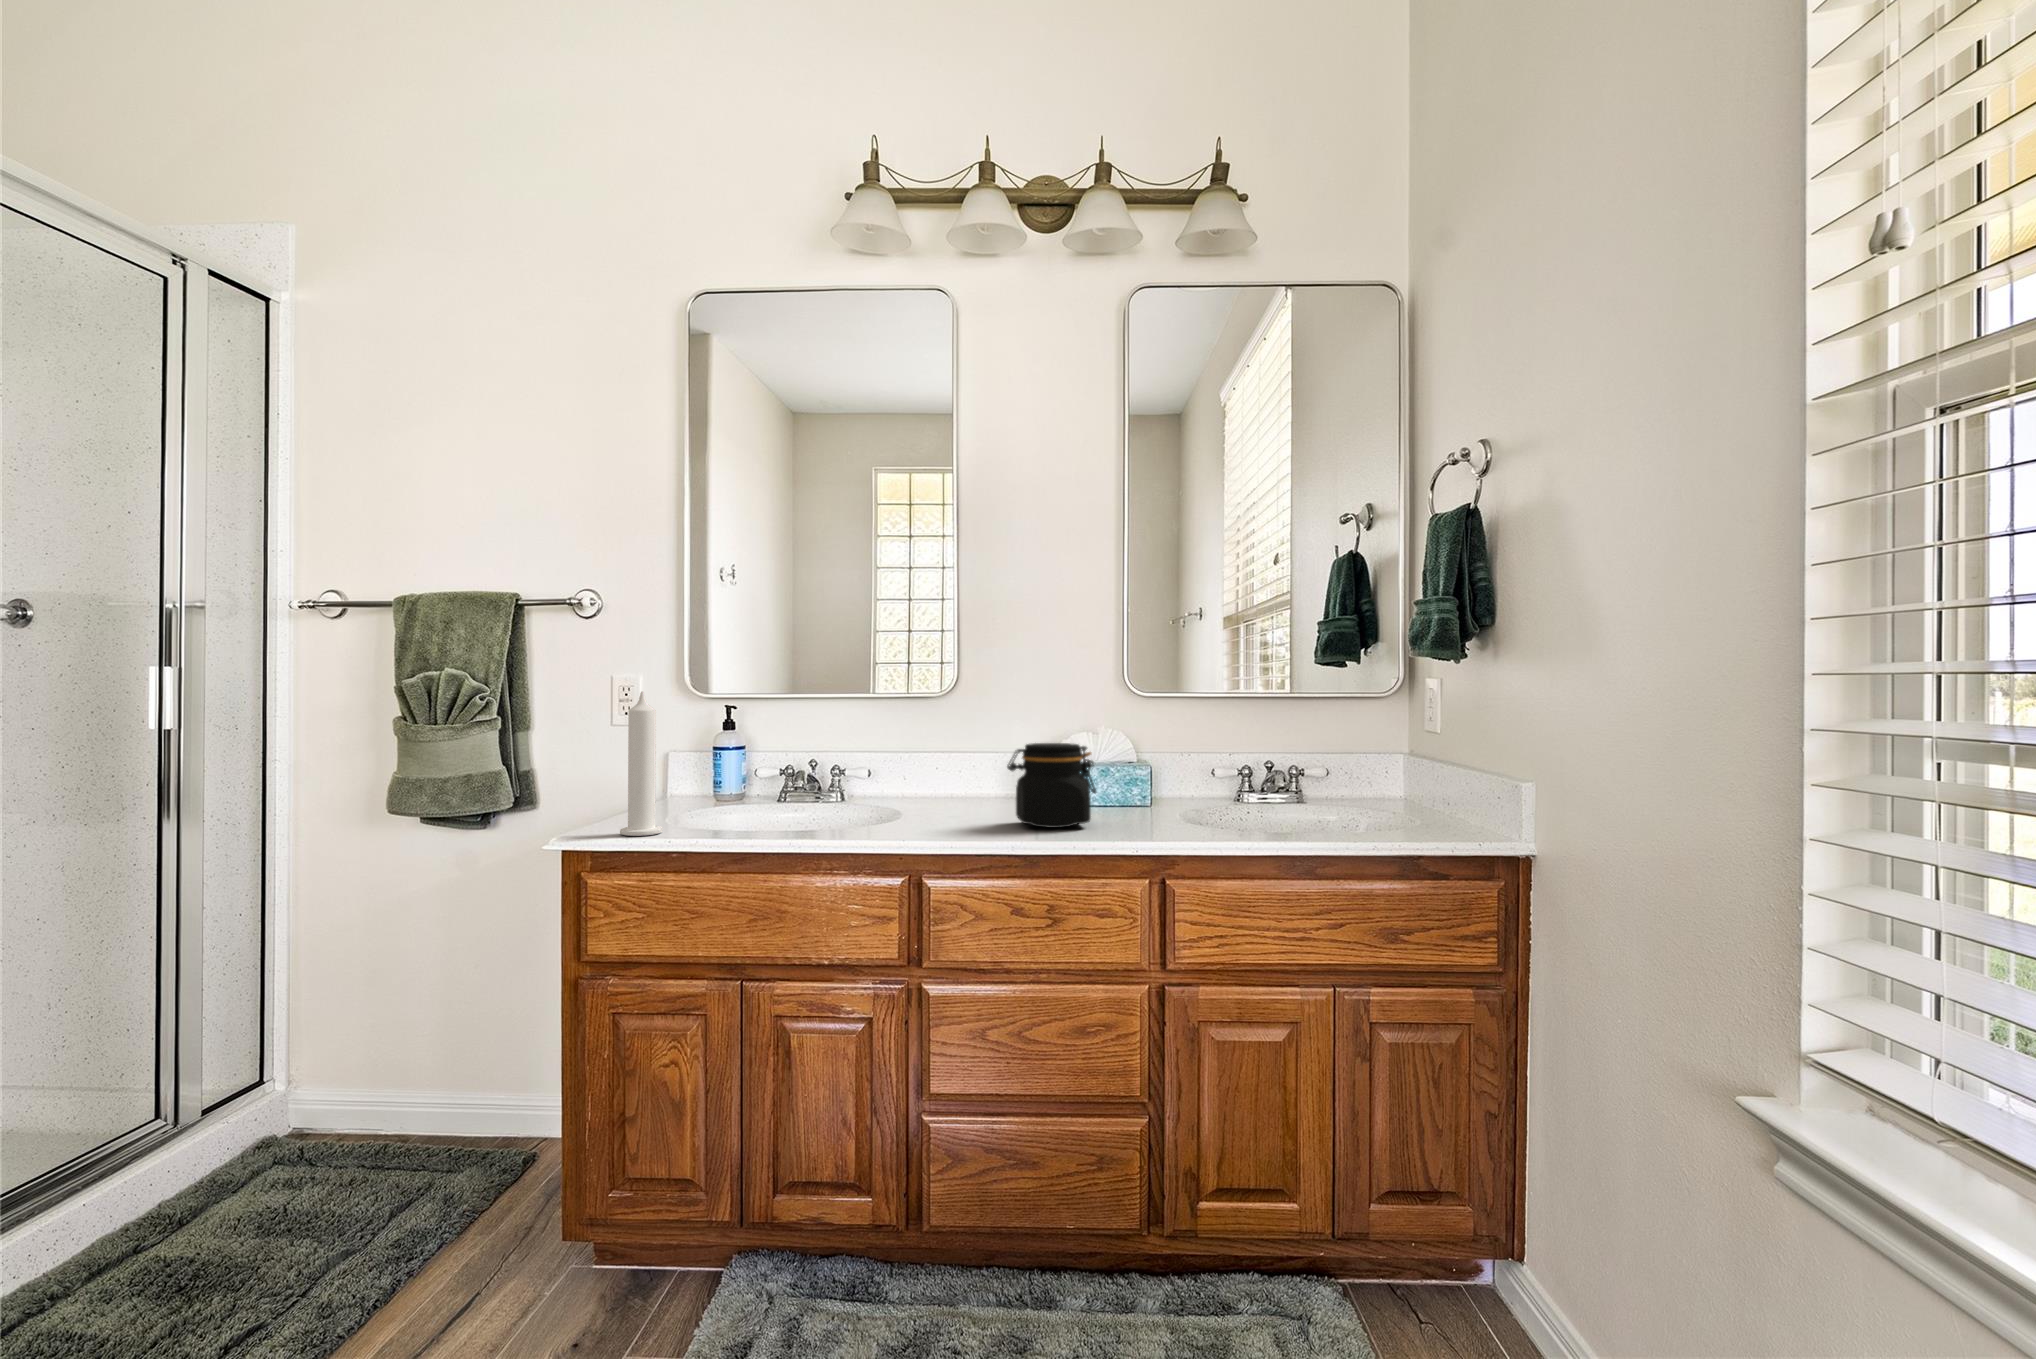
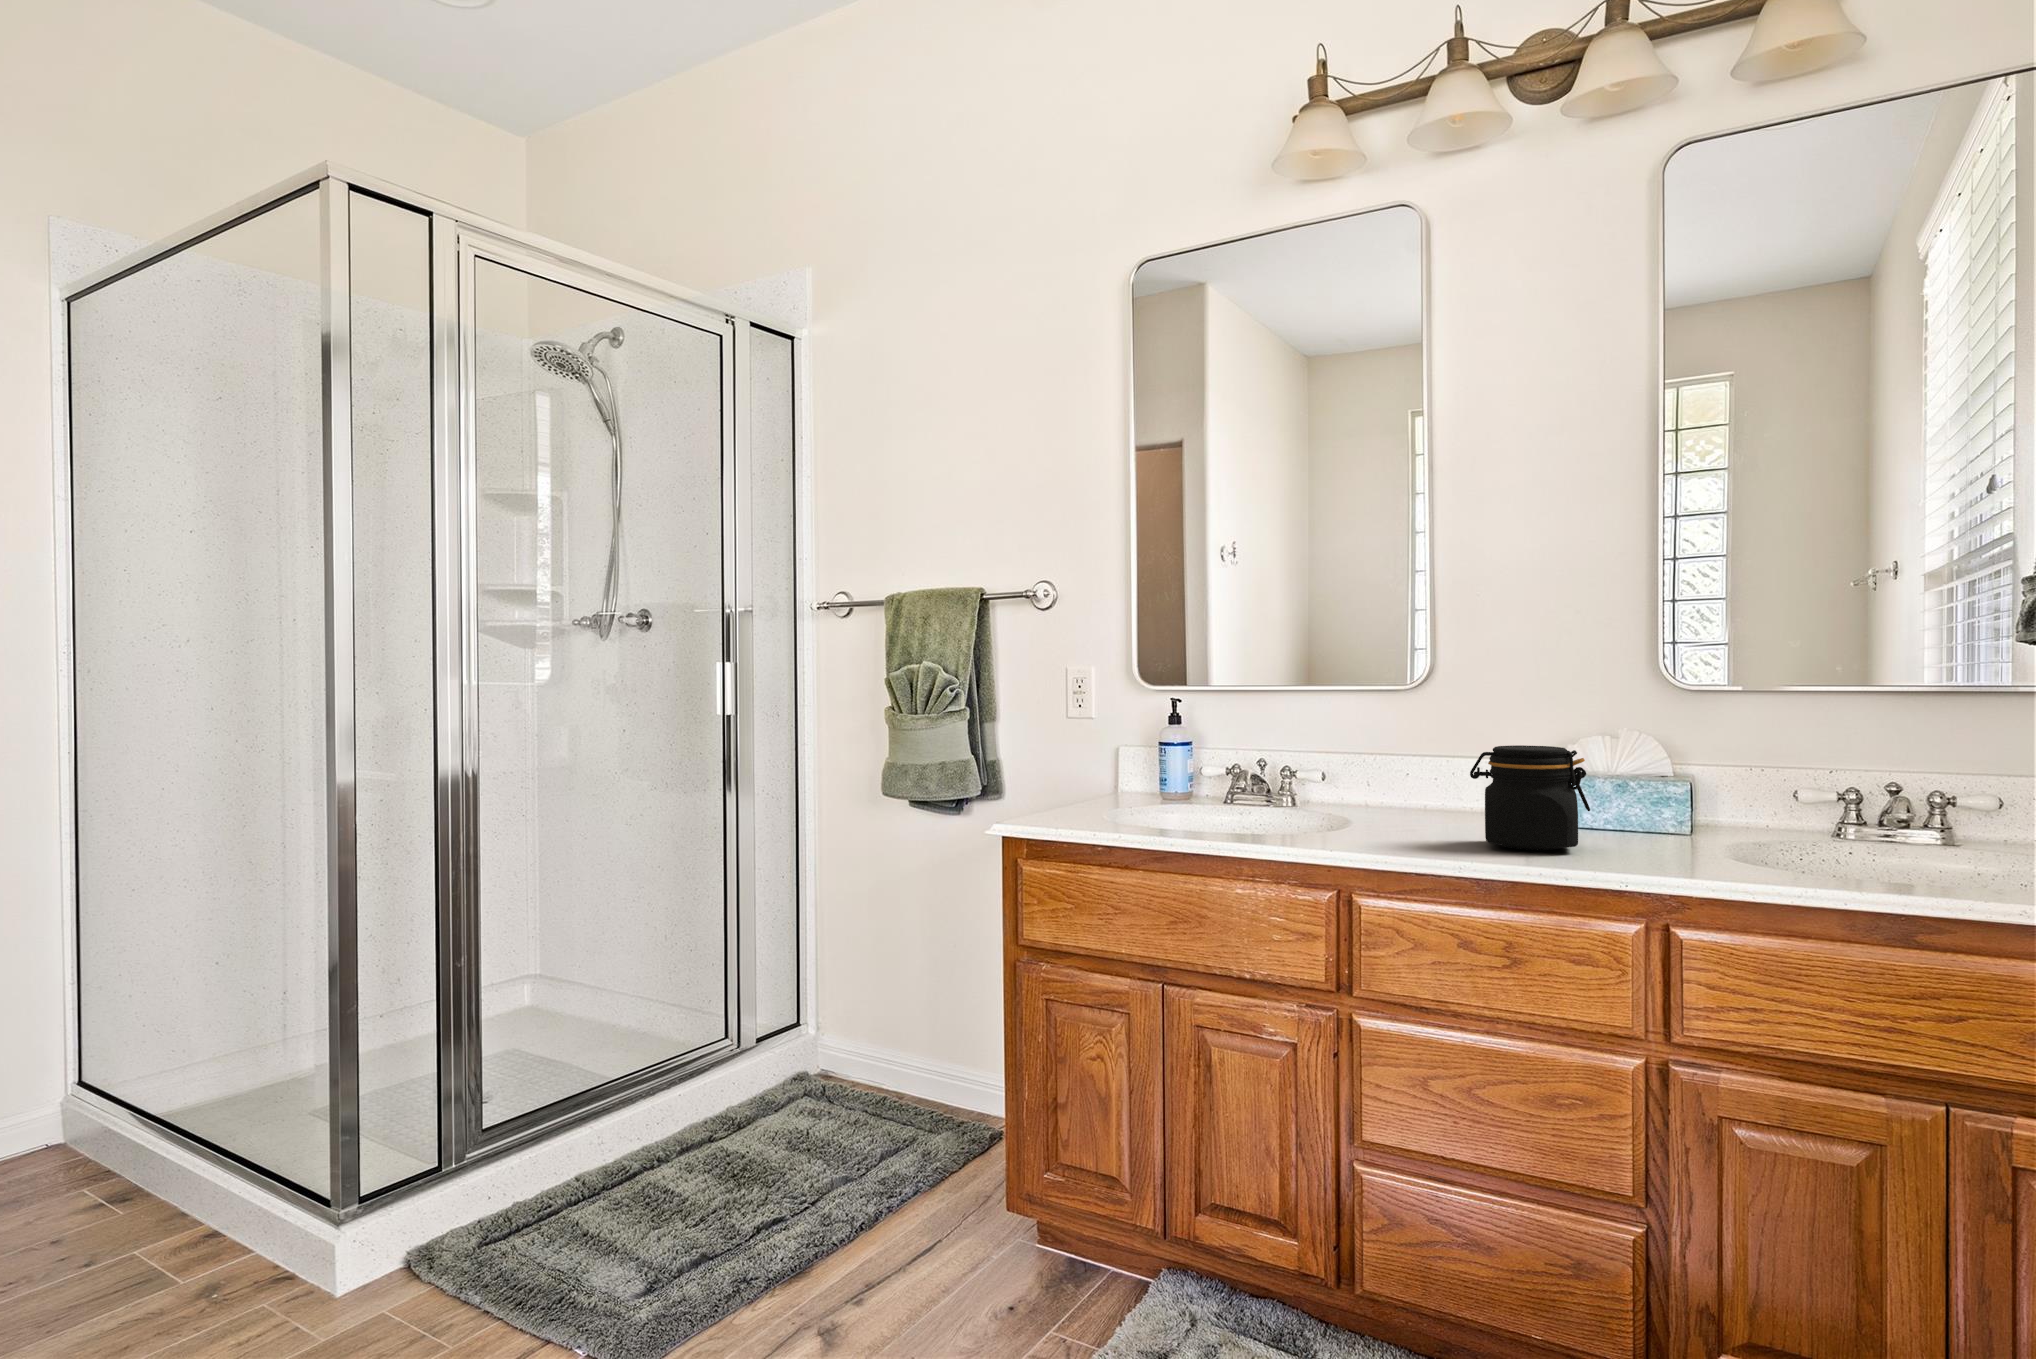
candle: present [620,691,663,836] -> none [1053,683,1093,827]

